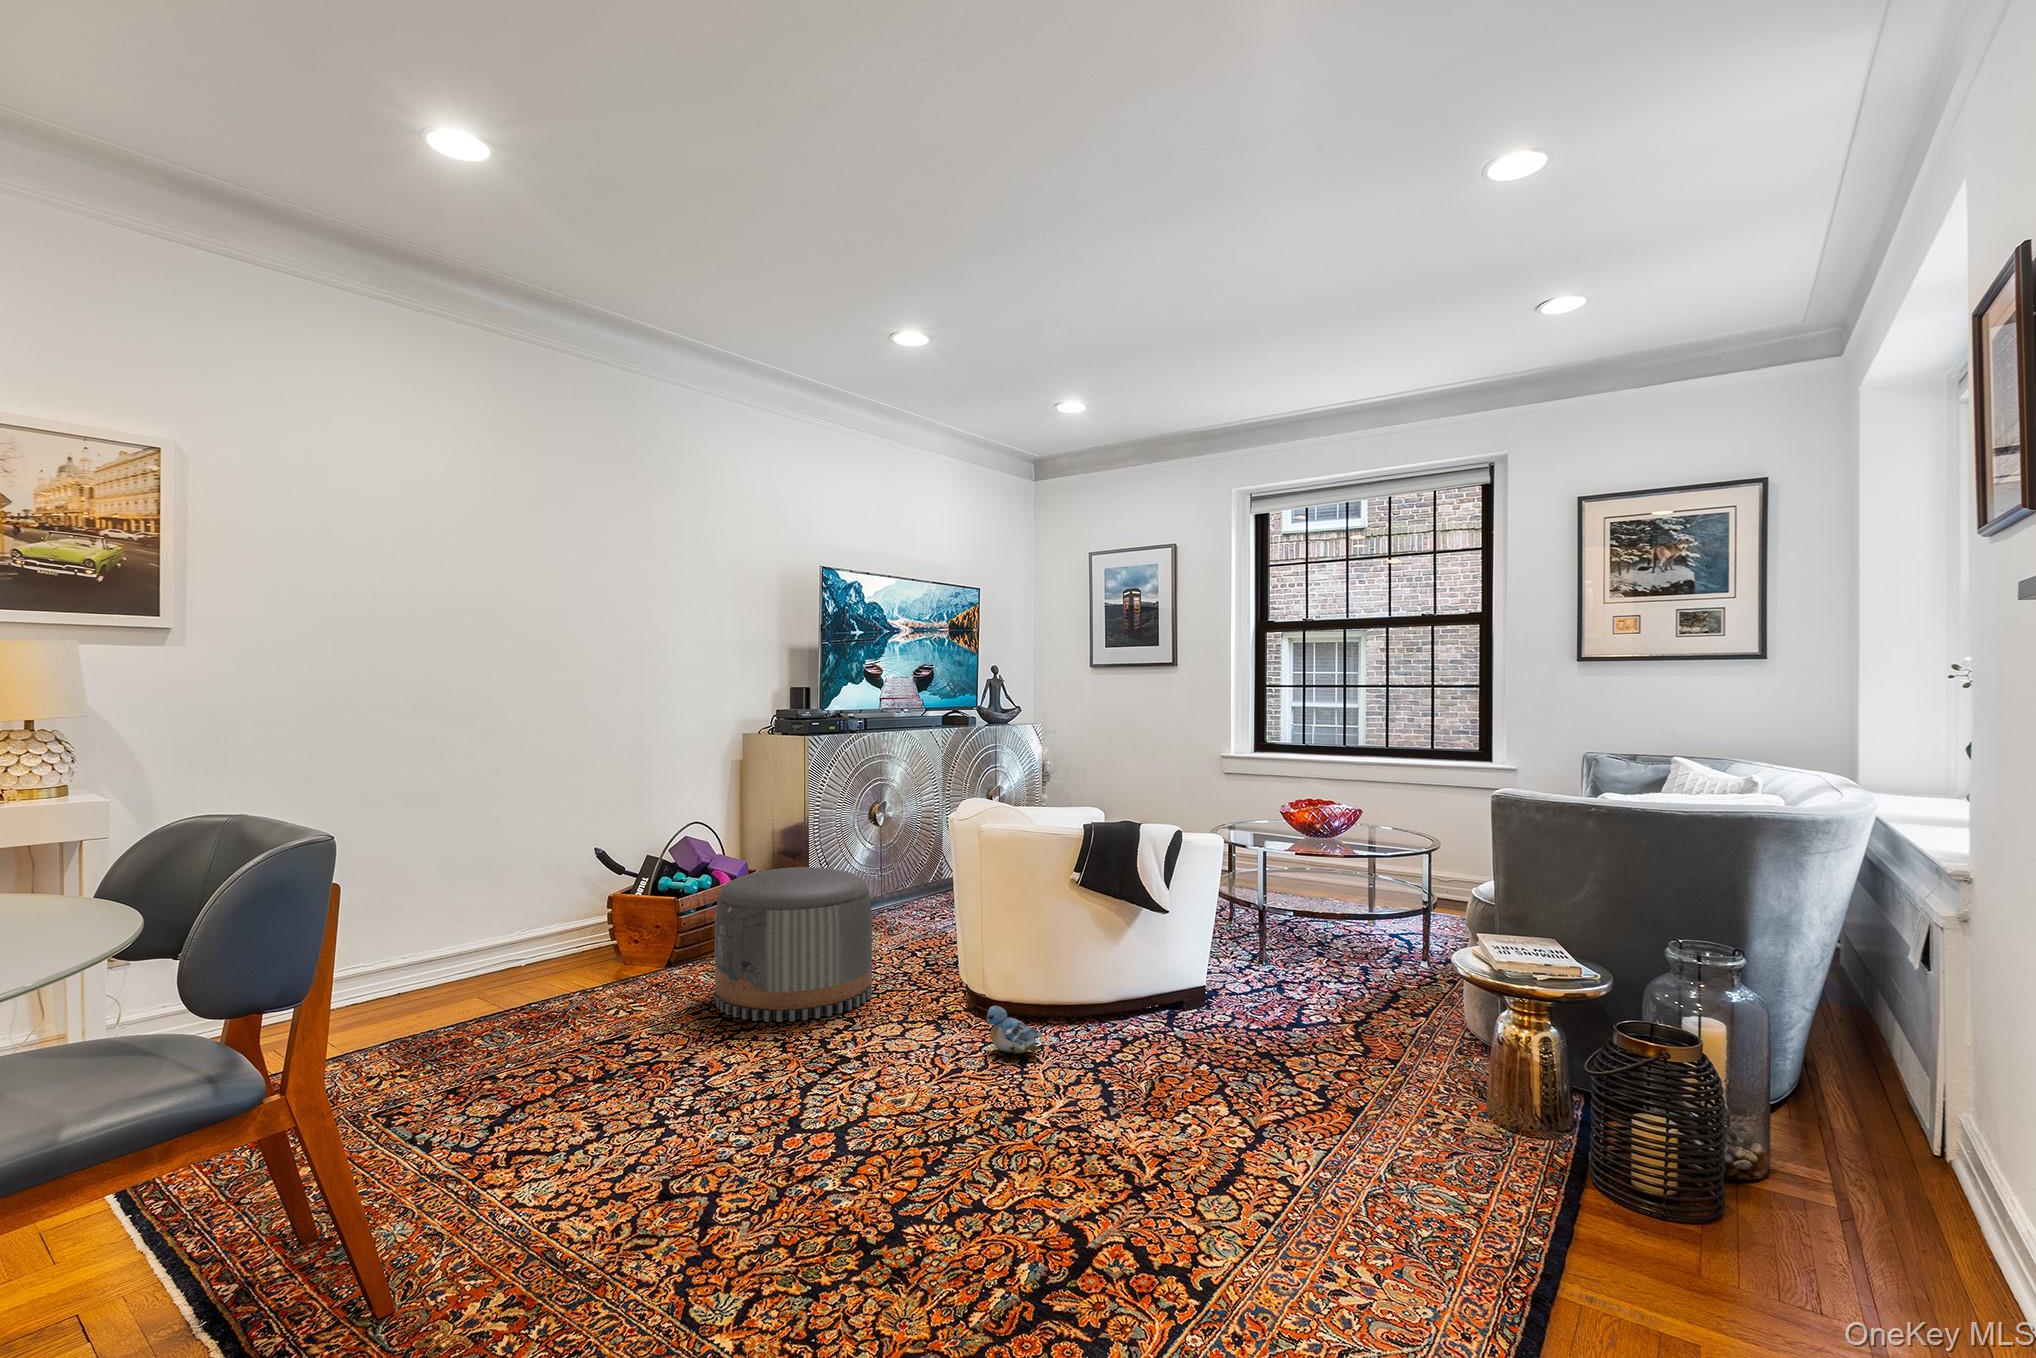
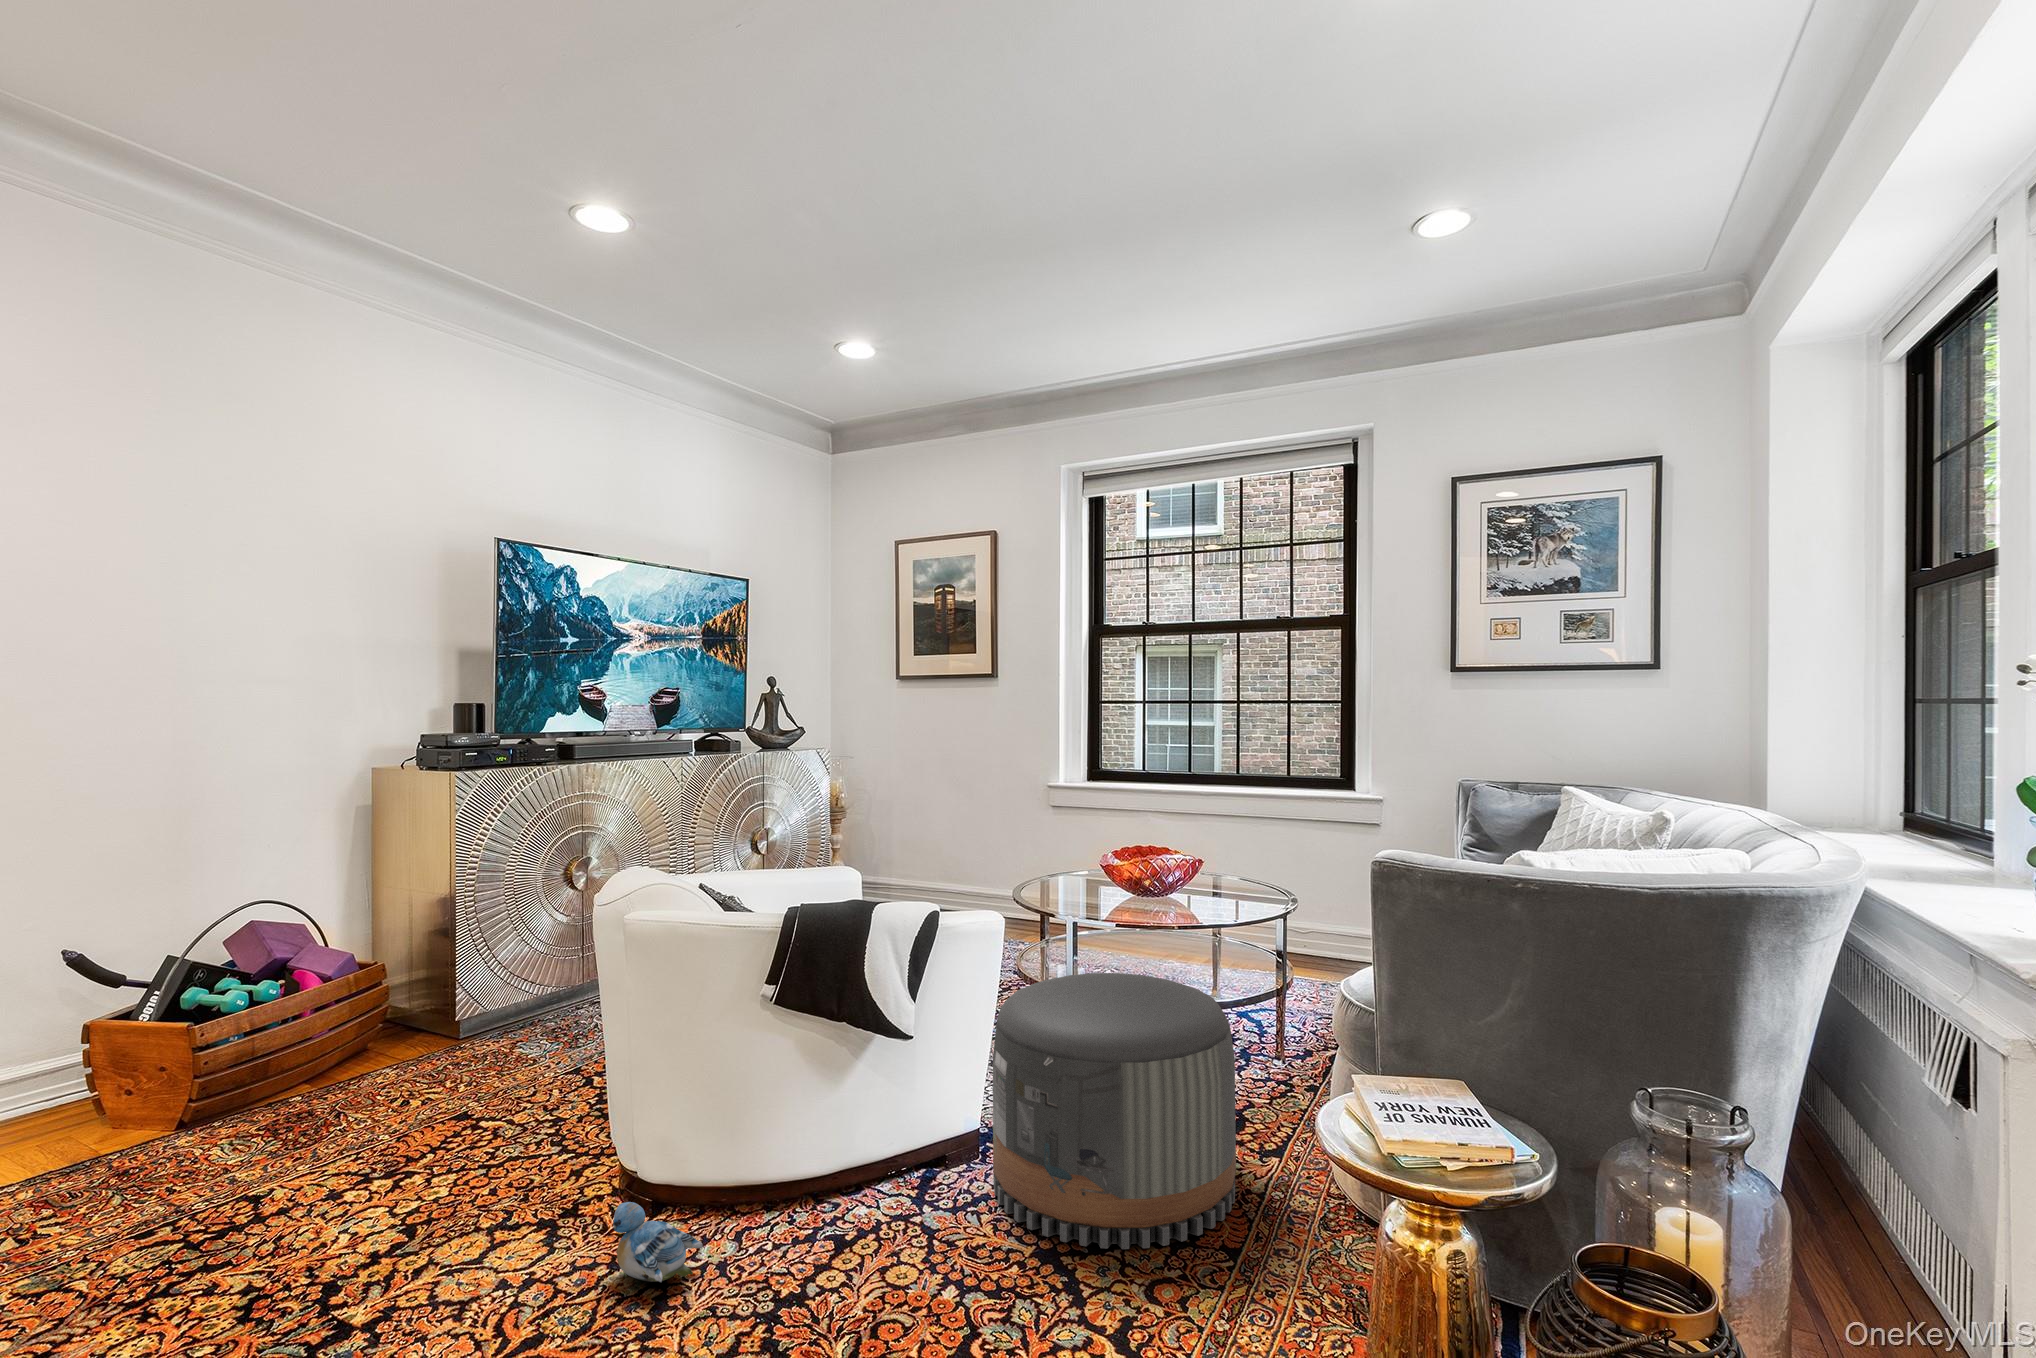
pouf: present [715,867,872,1022] -> present [993,973,1236,1249]

